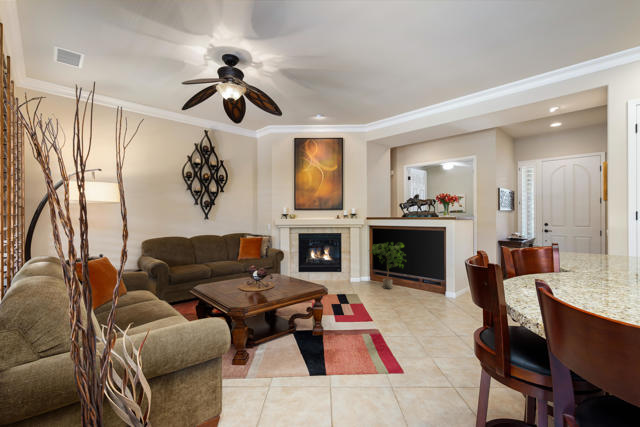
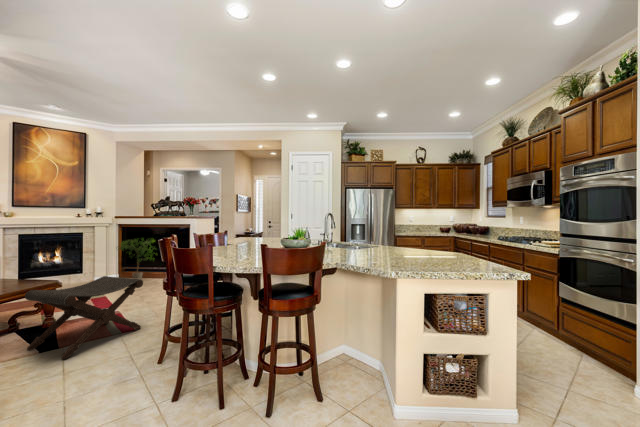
footstool: none [304,290,407,386] -> present [25,276,143,359]

